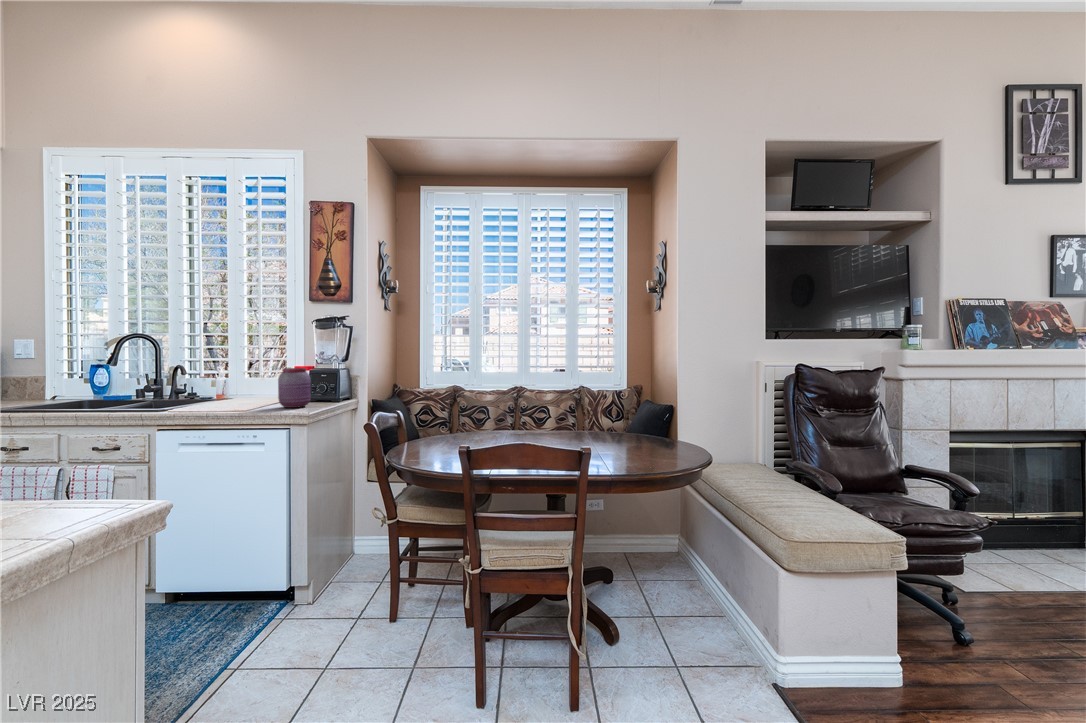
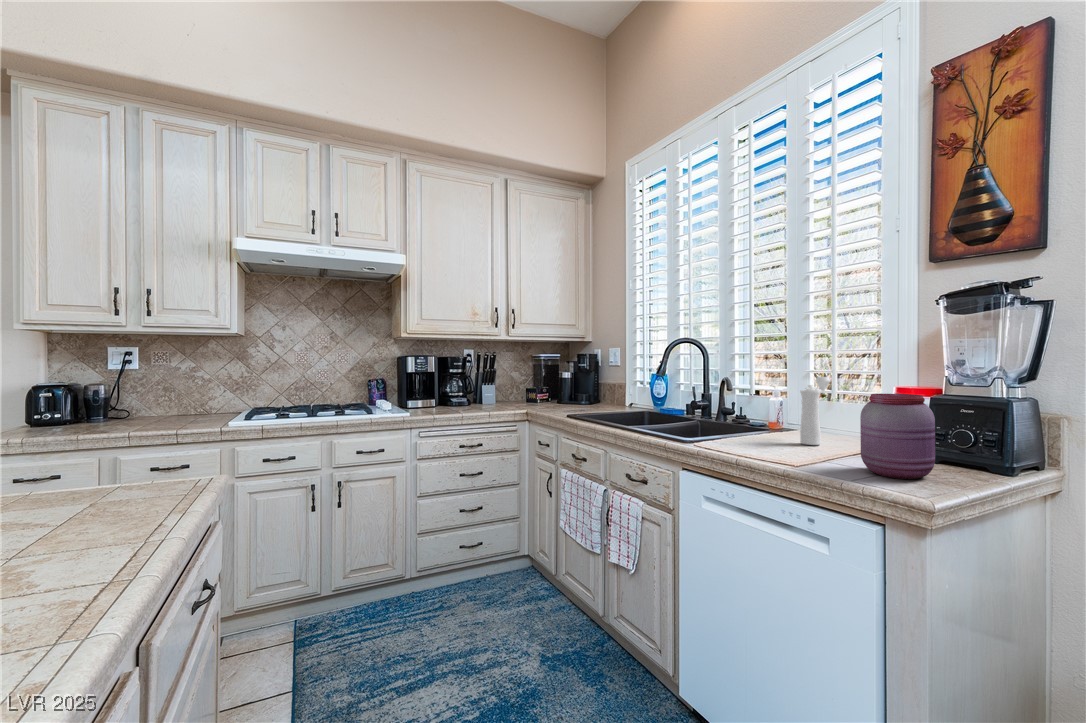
pepper mill: none [241,362,259,403] -> present [800,377,830,445]

